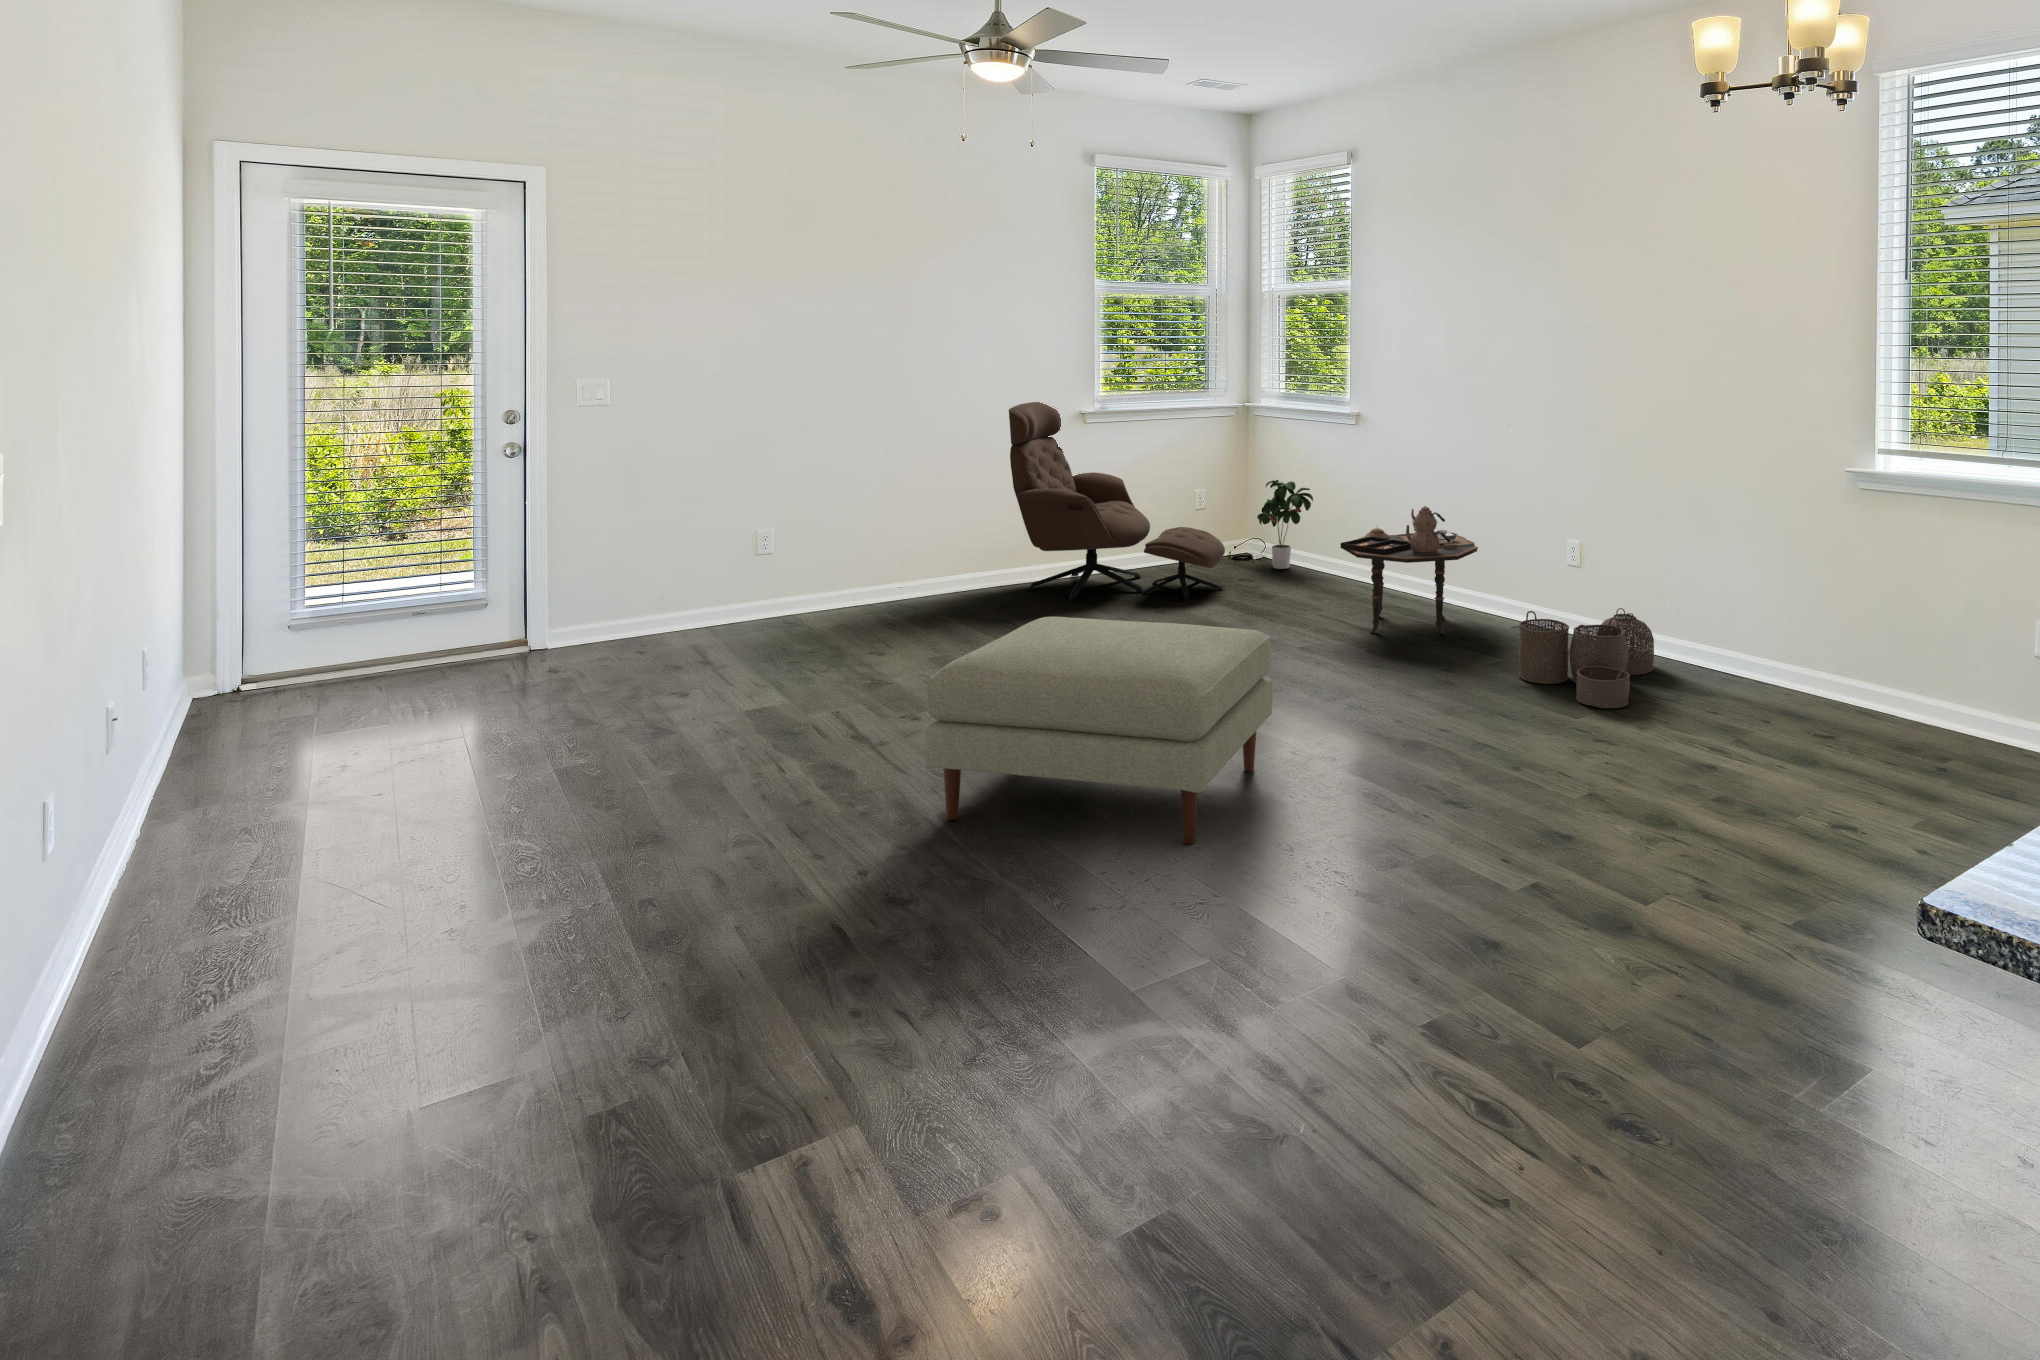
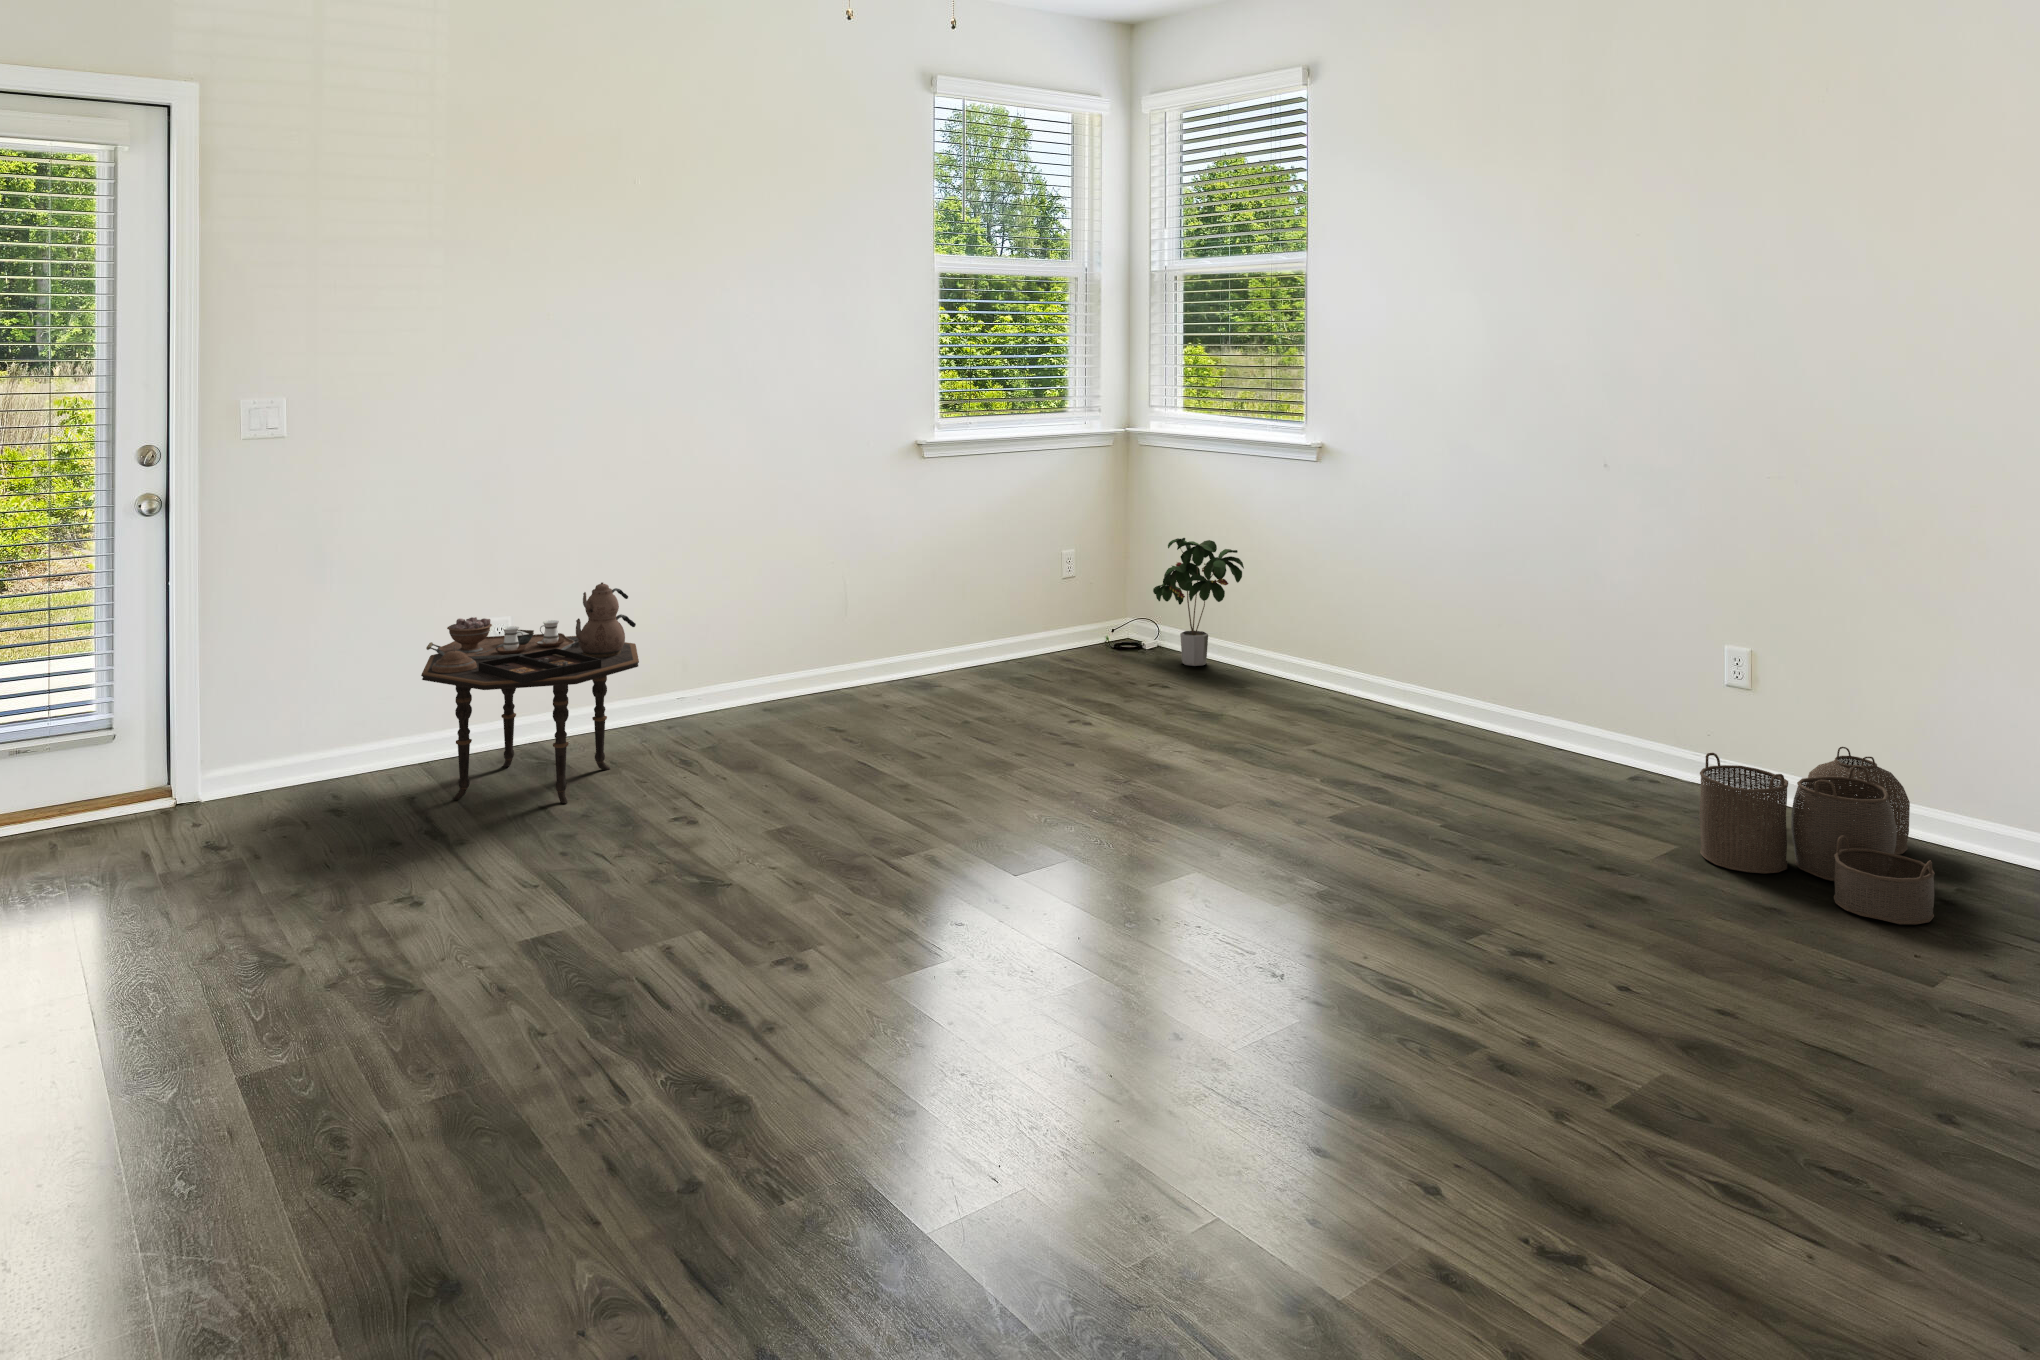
lounge chair: present [1009,402,1225,599] -> none [829,429,1134,716]
side table: present [1340,506,1478,635] -> present [421,582,639,803]
ottoman: present [925,617,1272,844] -> none [911,783,1451,1234]

